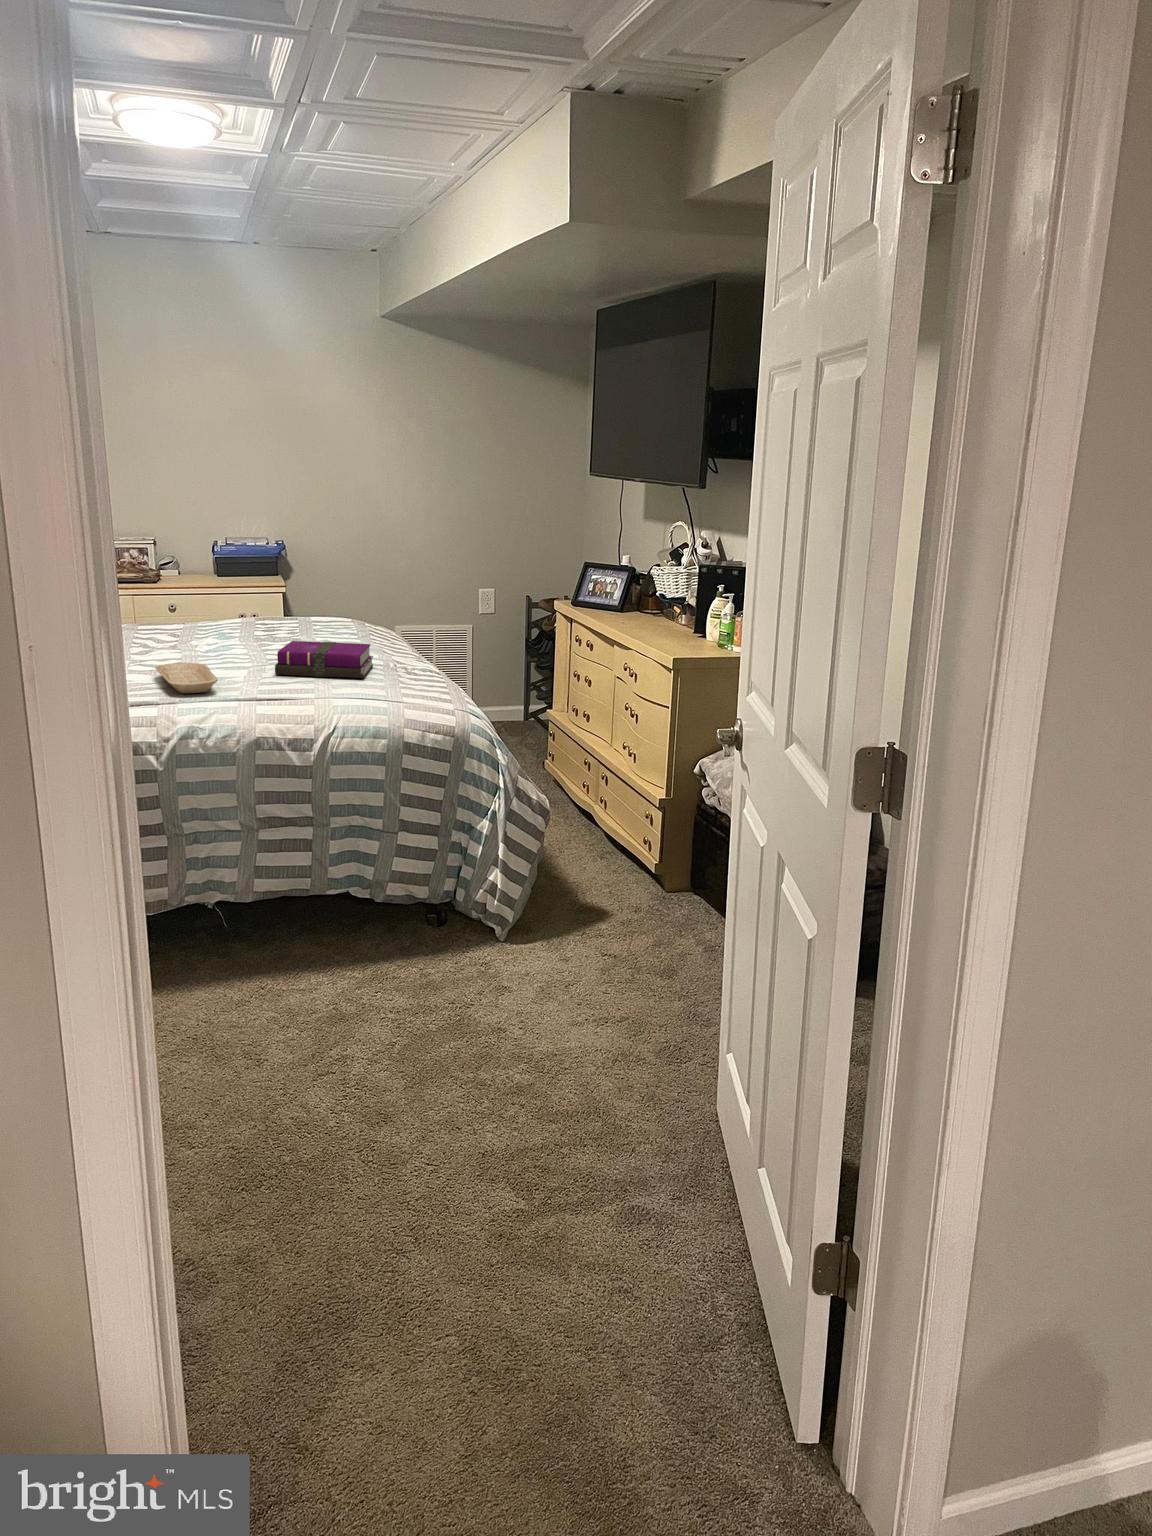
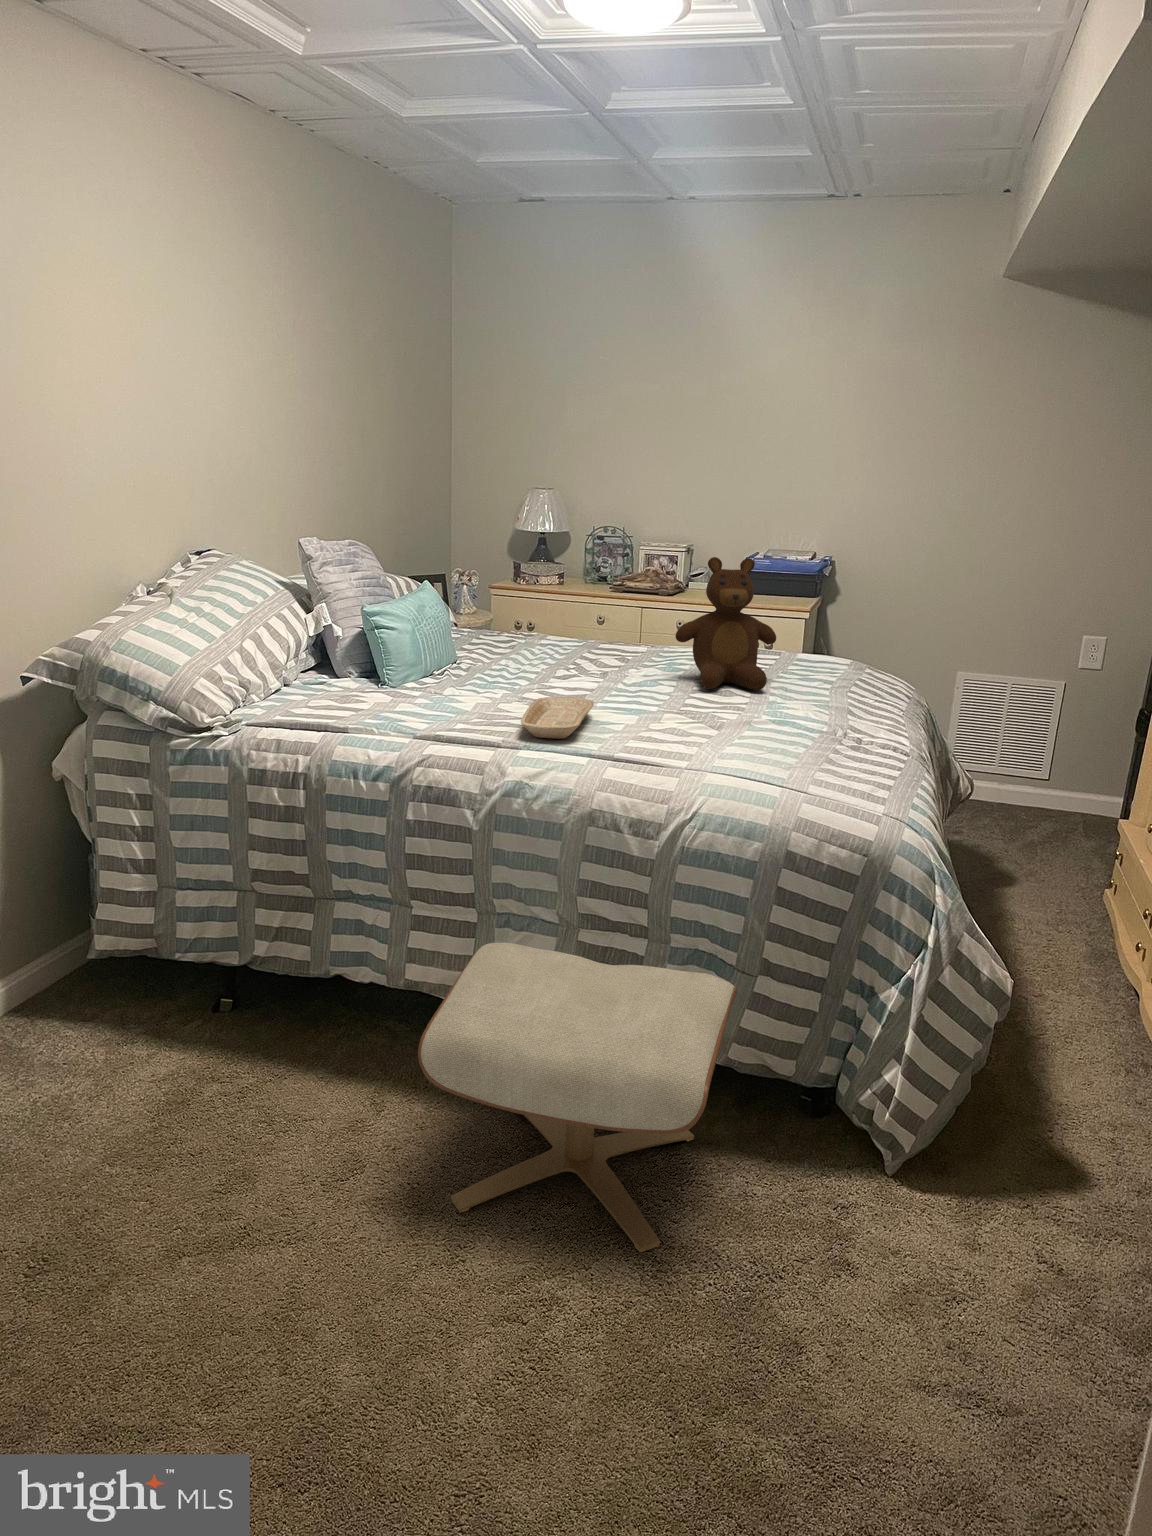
teddy bear: none [225,545,306,649] -> present [675,557,776,690]
notebook: present [275,641,373,678] -> none [678,683,824,745]
ottoman: none [203,832,420,1030] -> present [418,942,737,1252]

